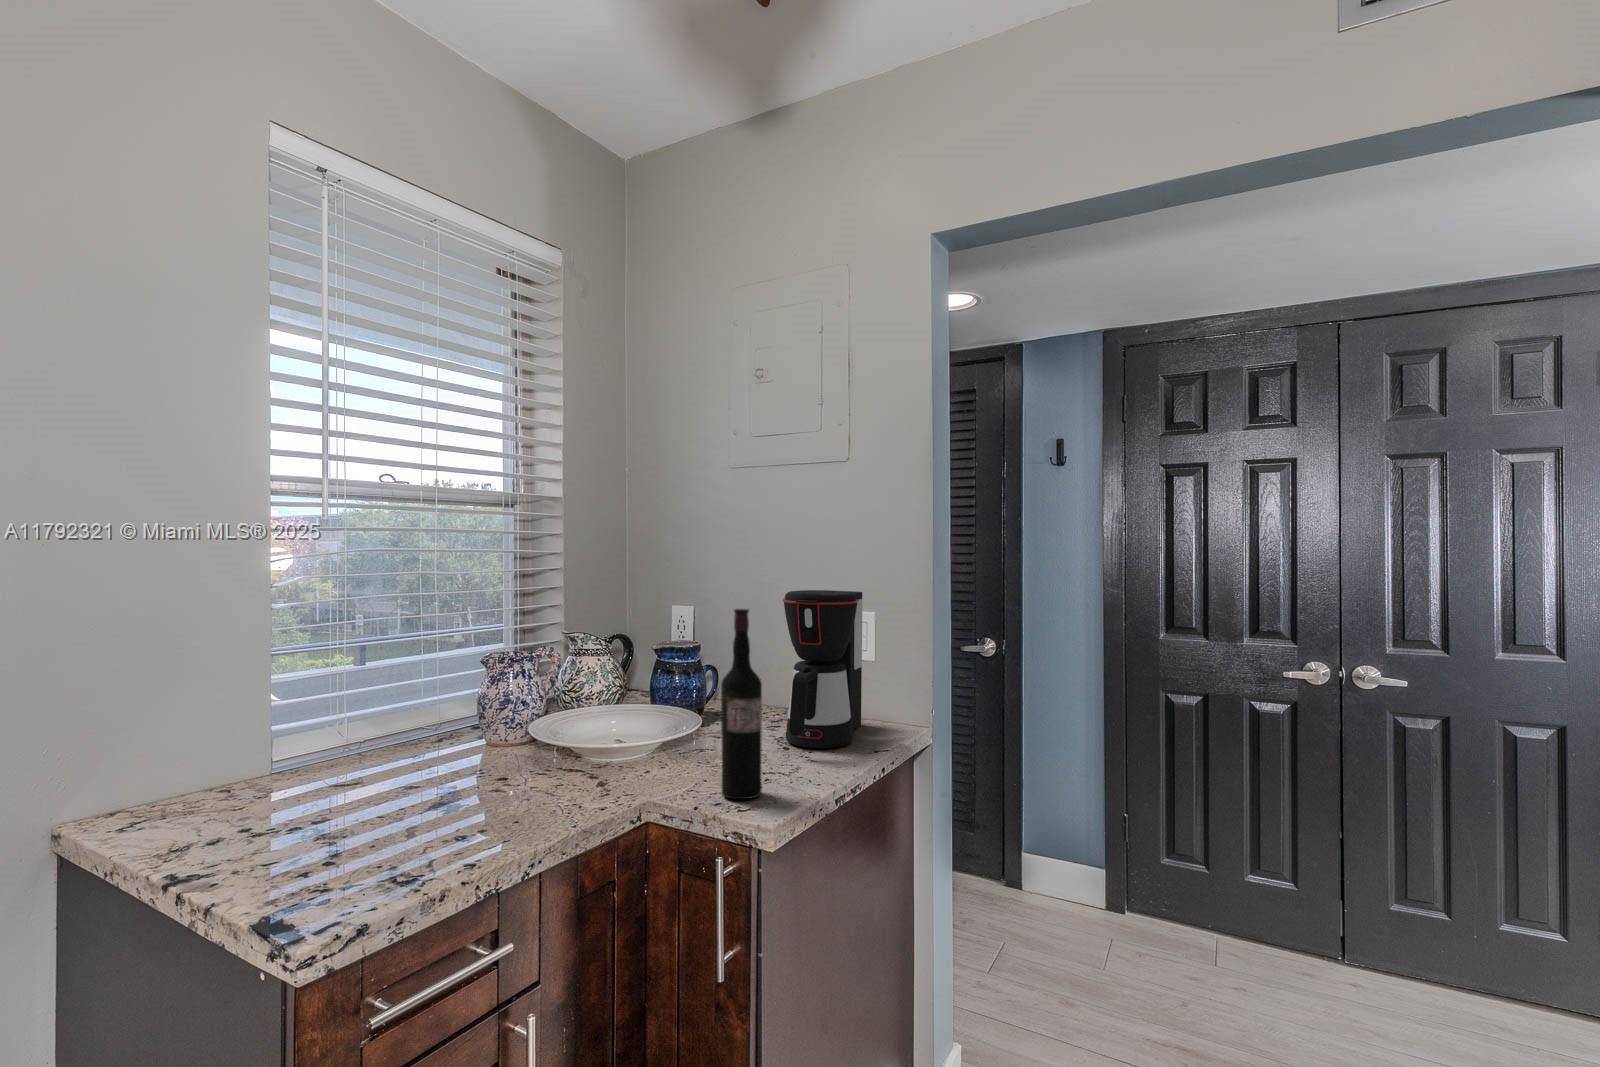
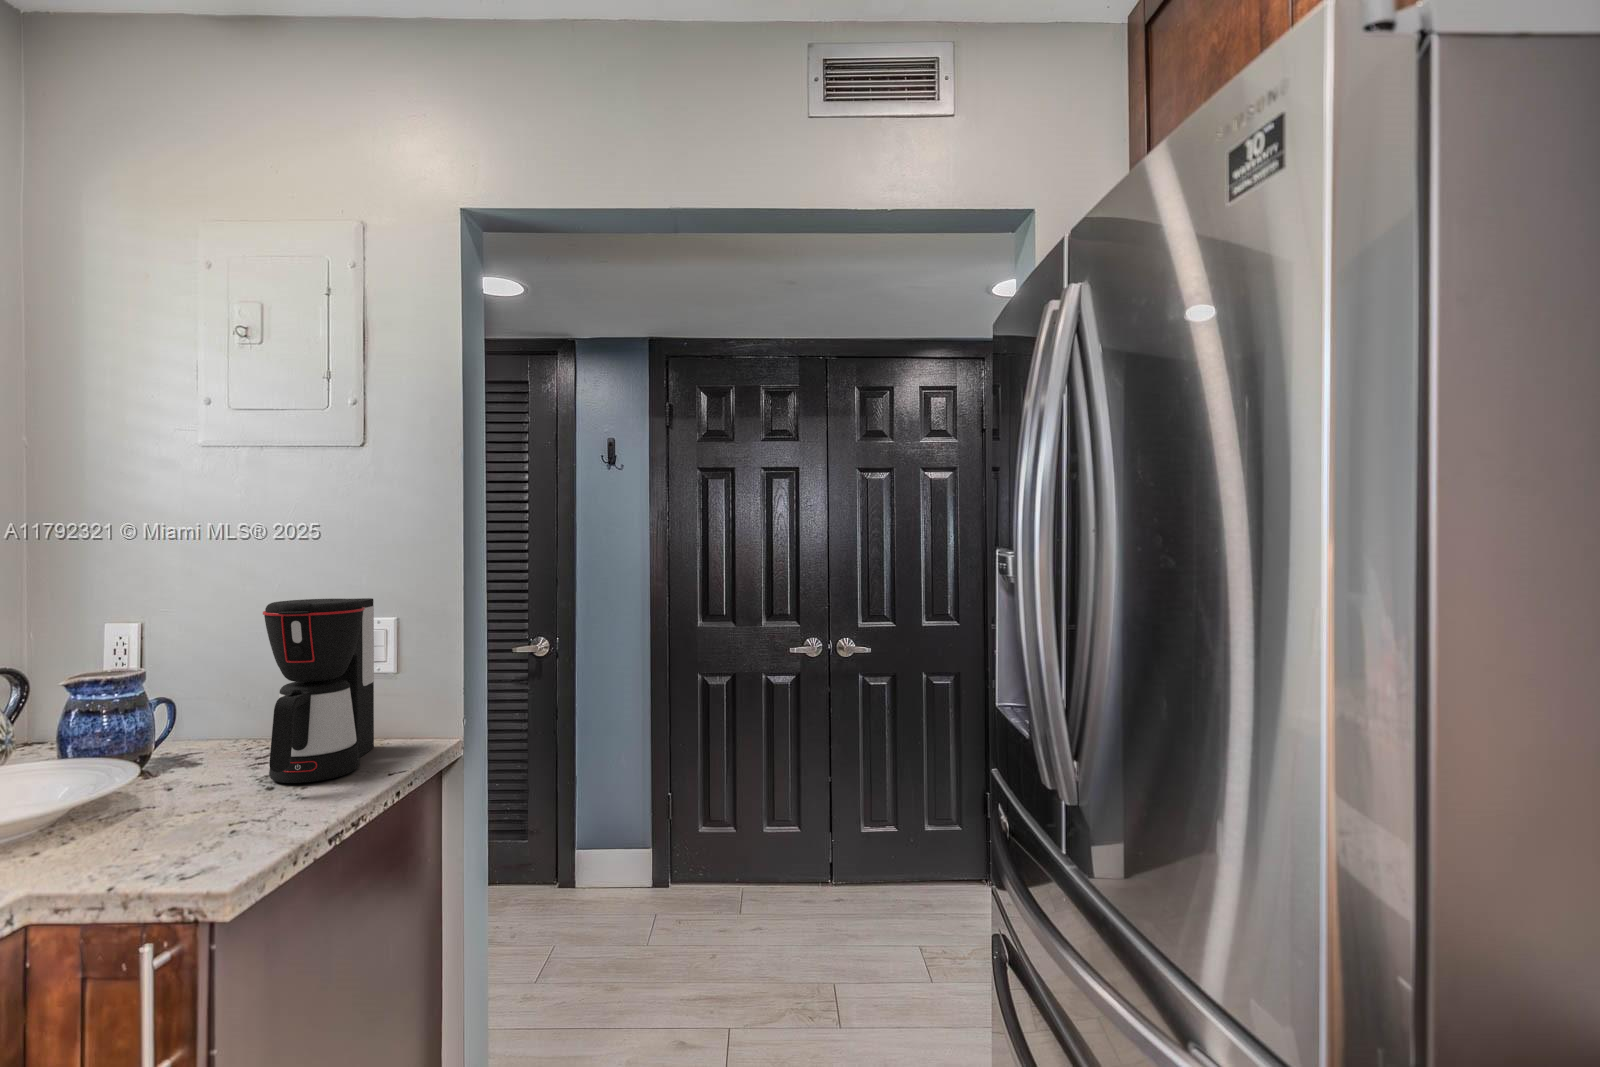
wine bottle: present [721,609,762,799] -> none [155,626,220,865]

